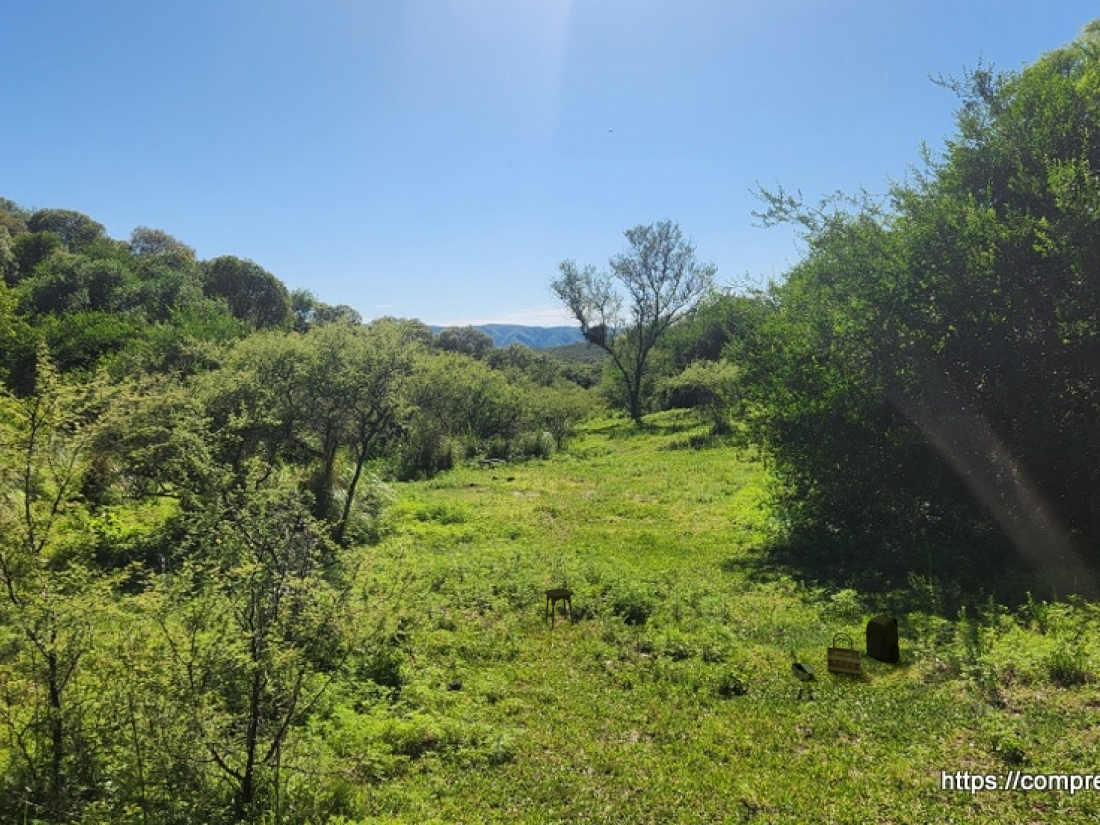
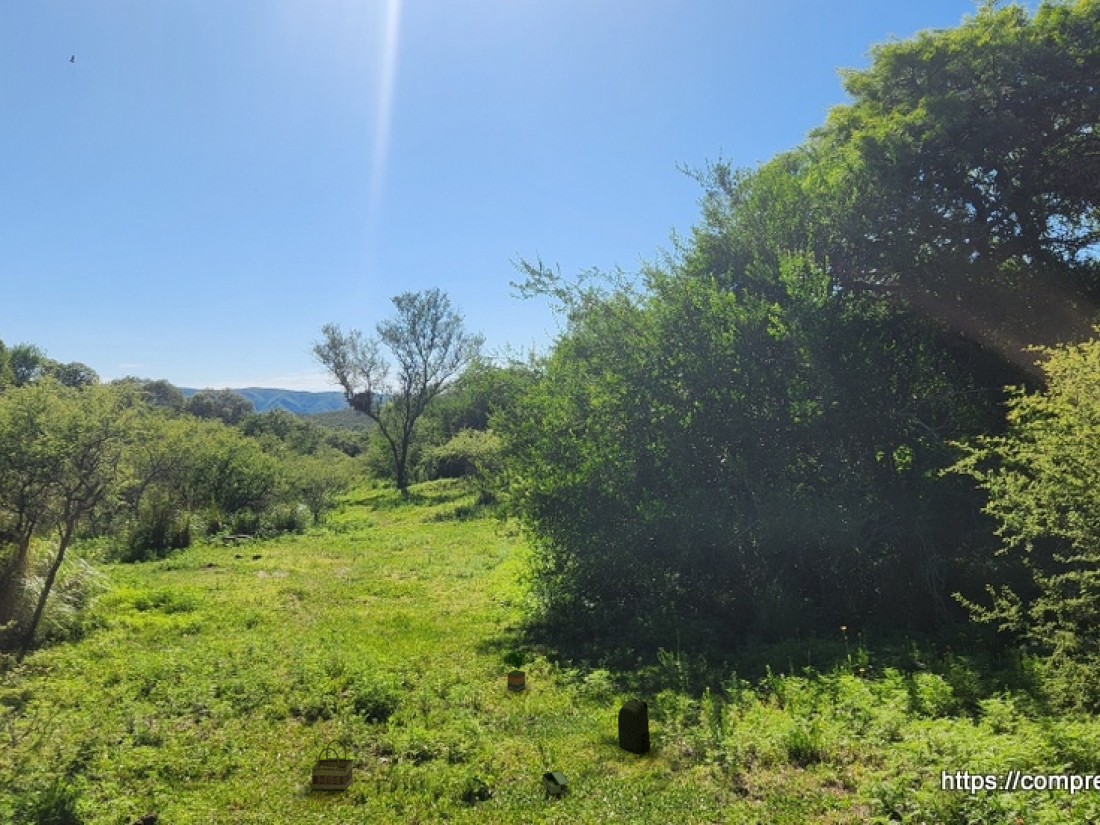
potted tree: none [753,565,775,600] -> present [507,652,528,692]
stool: present [545,588,574,629] -> none [241,711,280,772]
basket: present [826,632,861,675] -> present [312,739,353,790]

